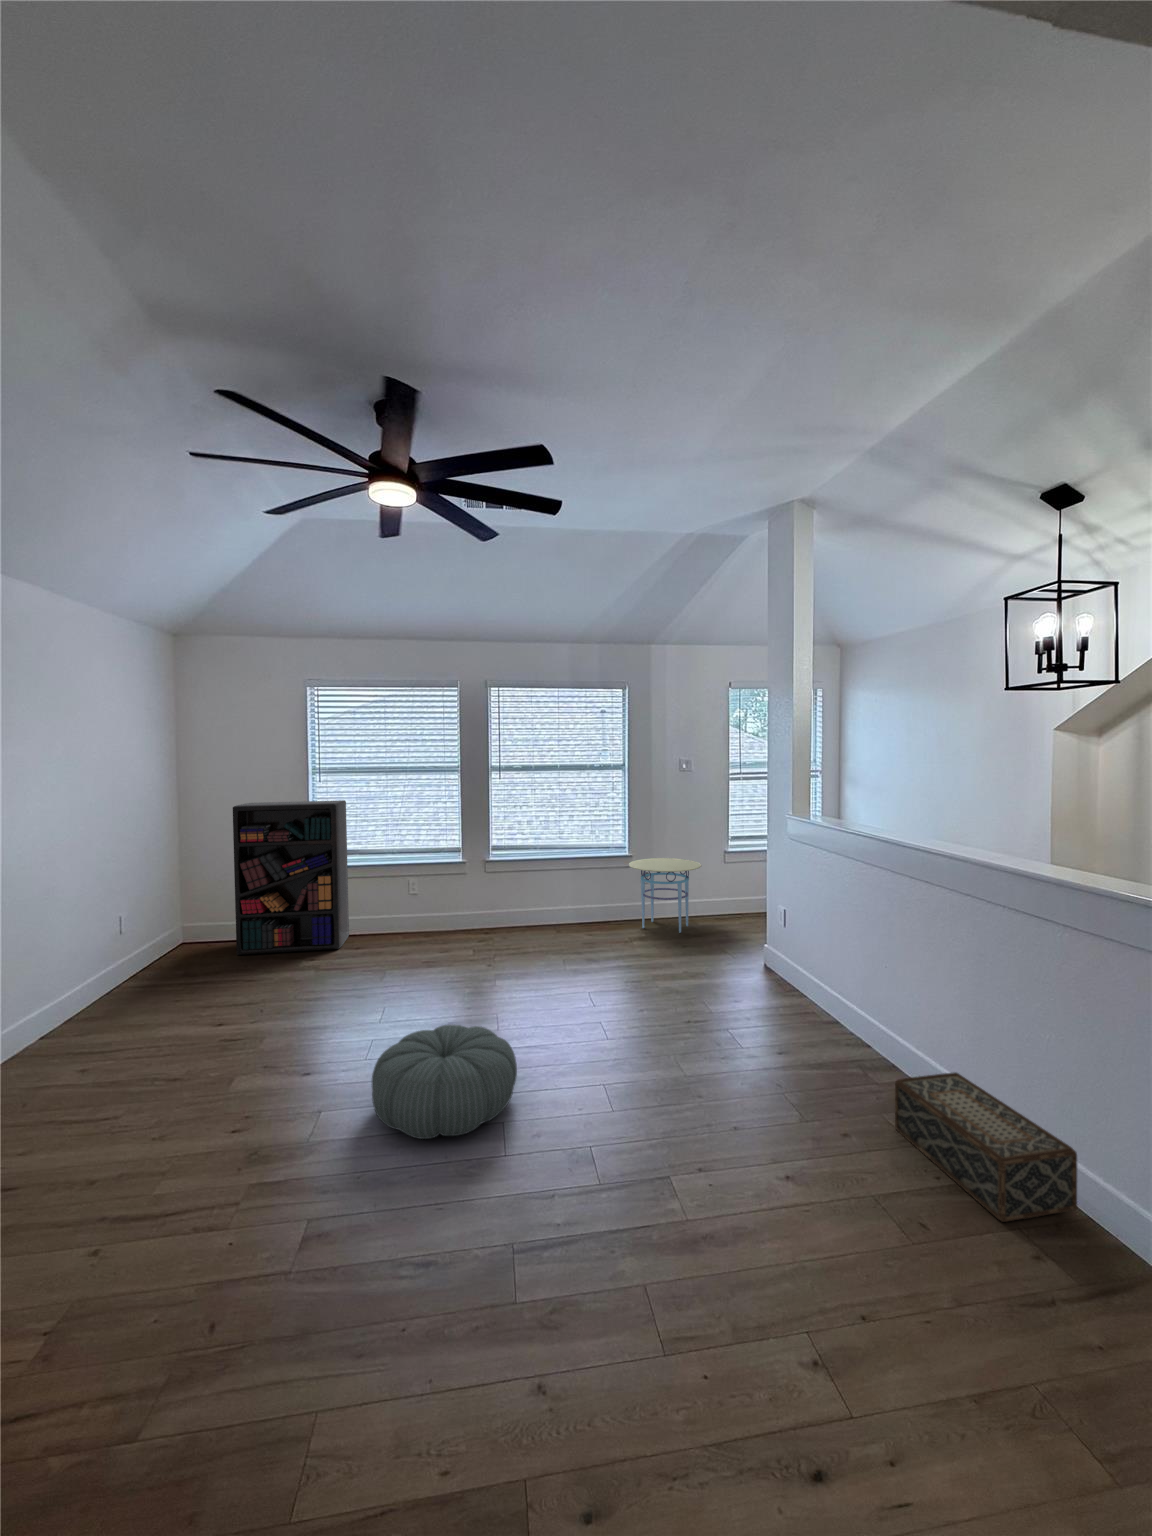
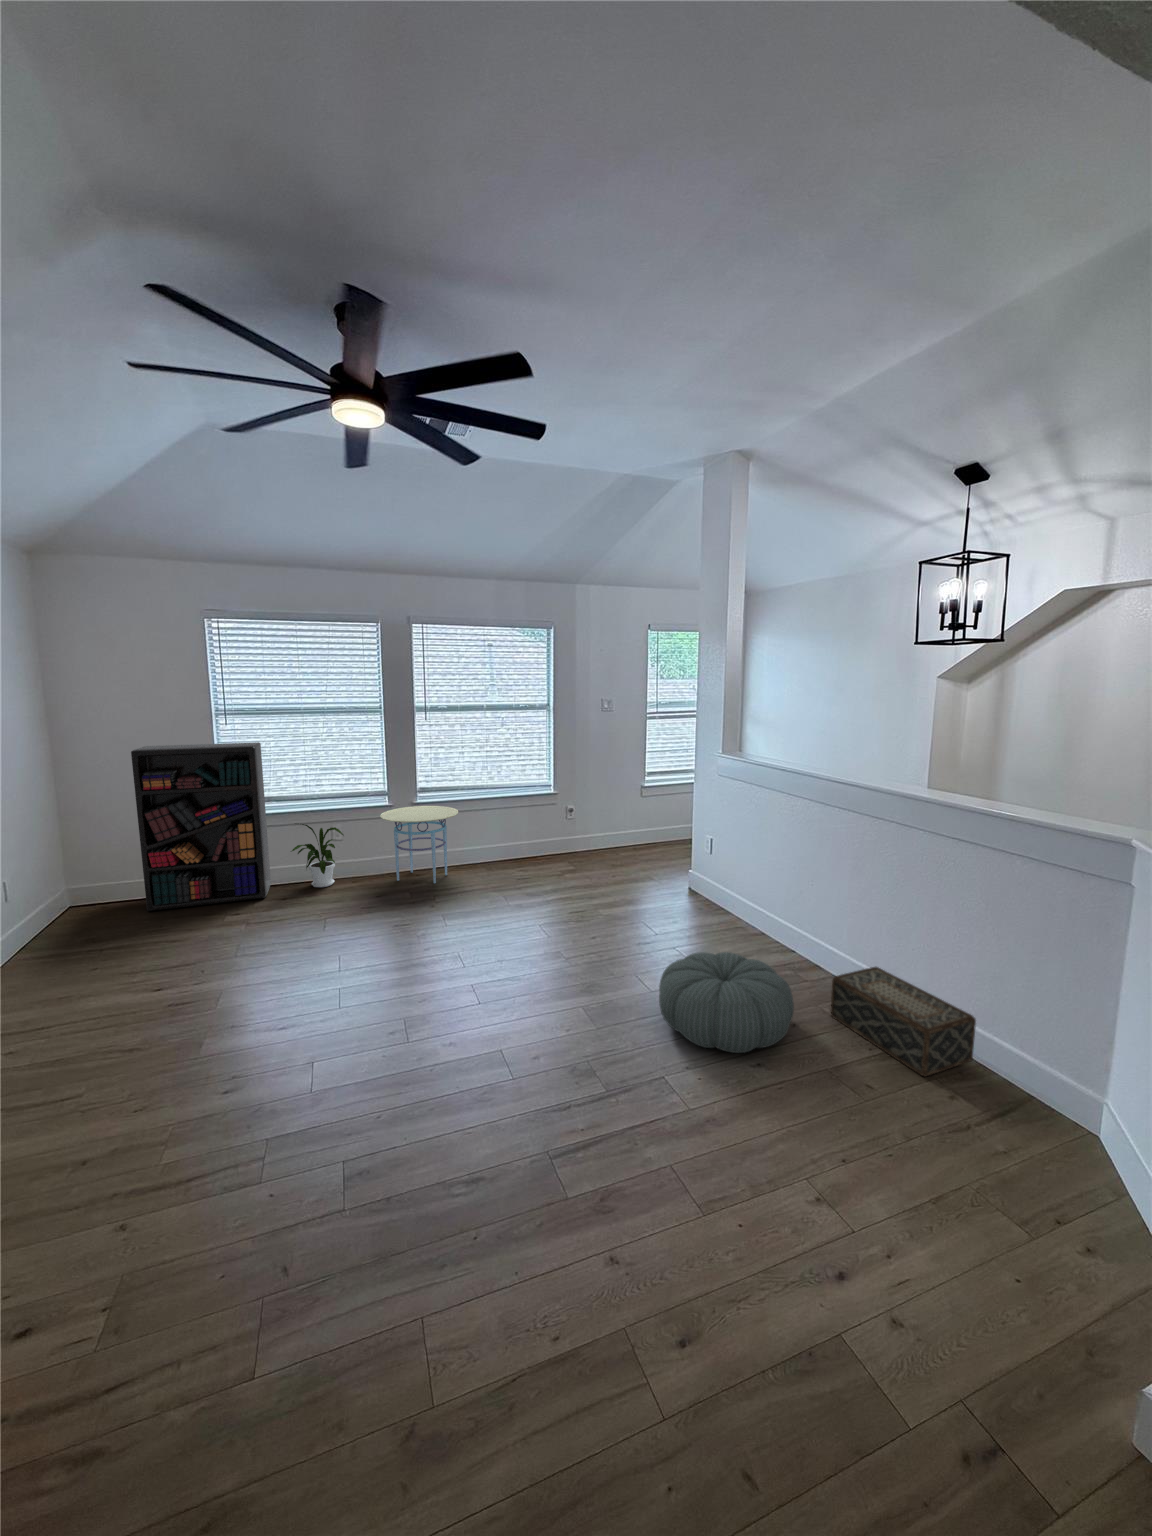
side table: present [629,858,701,933] -> present [380,806,458,883]
house plant: none [362,878,415,942] -> present [292,824,343,887]
pouf: present [372,1025,517,1139] -> present [659,952,794,1053]

